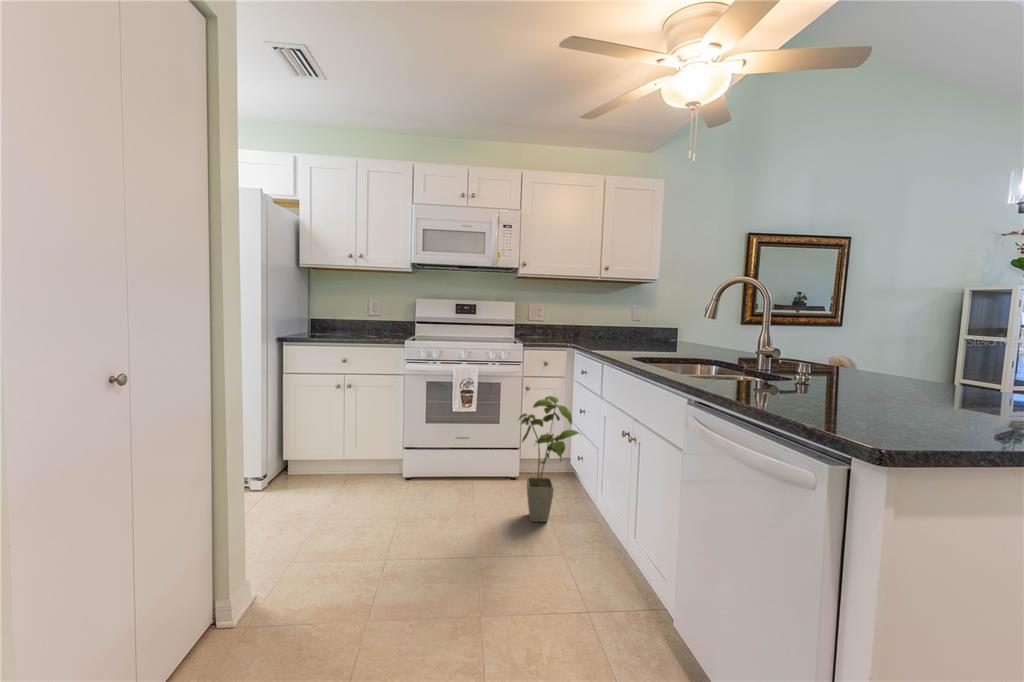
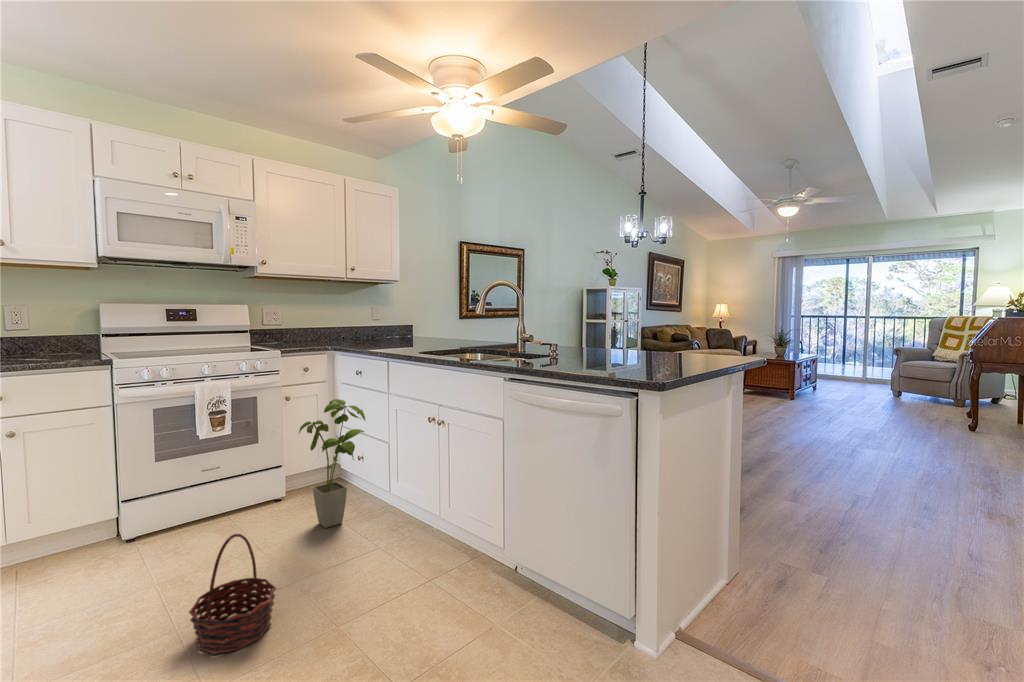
basket: none [365,507,436,618] -> present [189,534,276,654]

